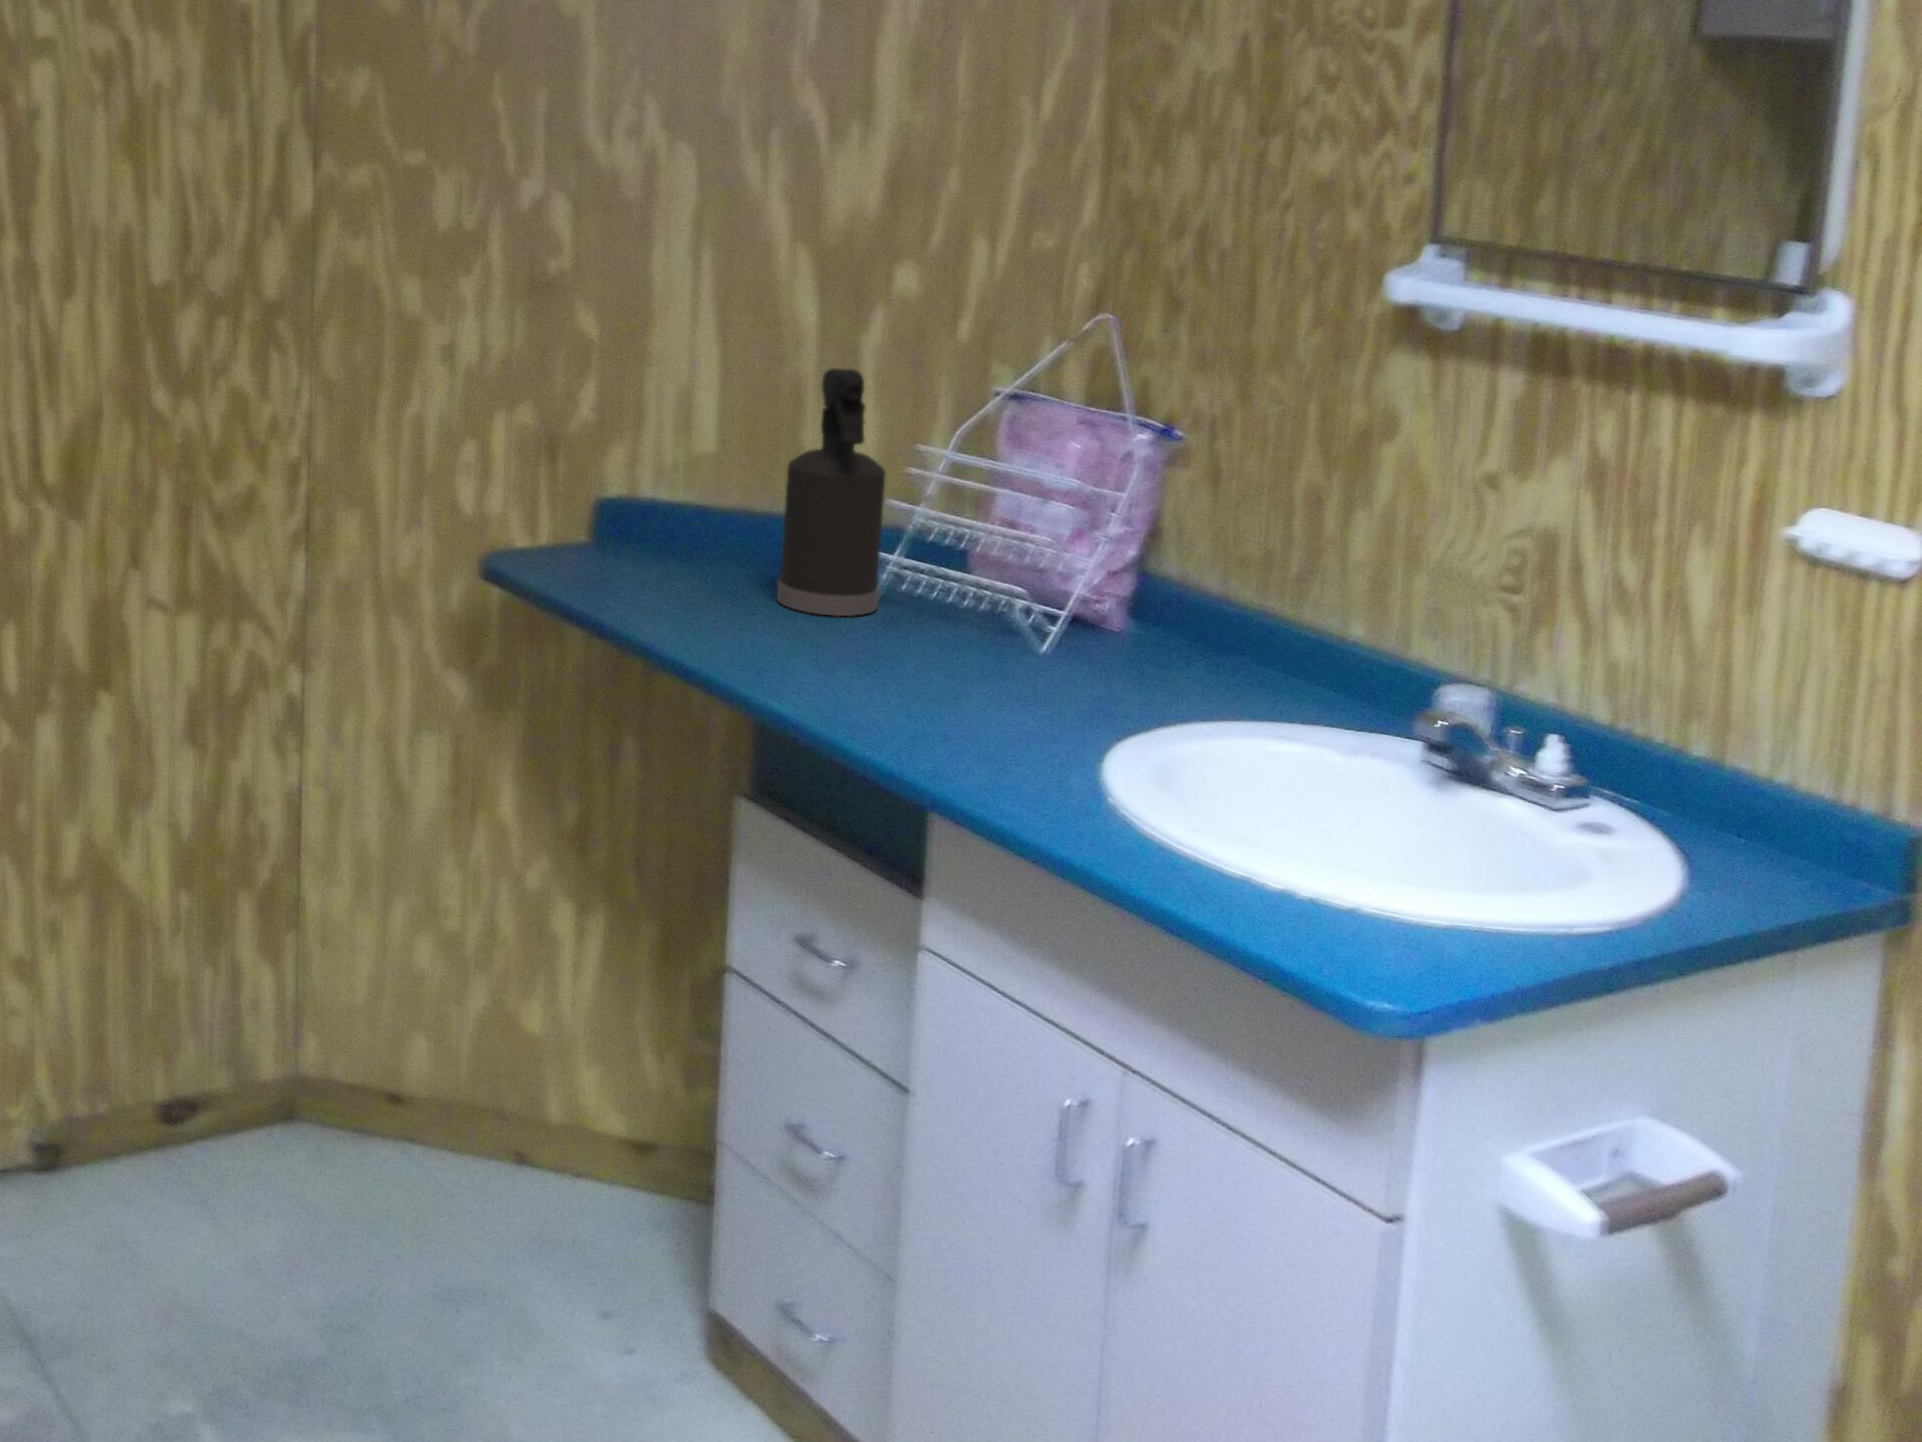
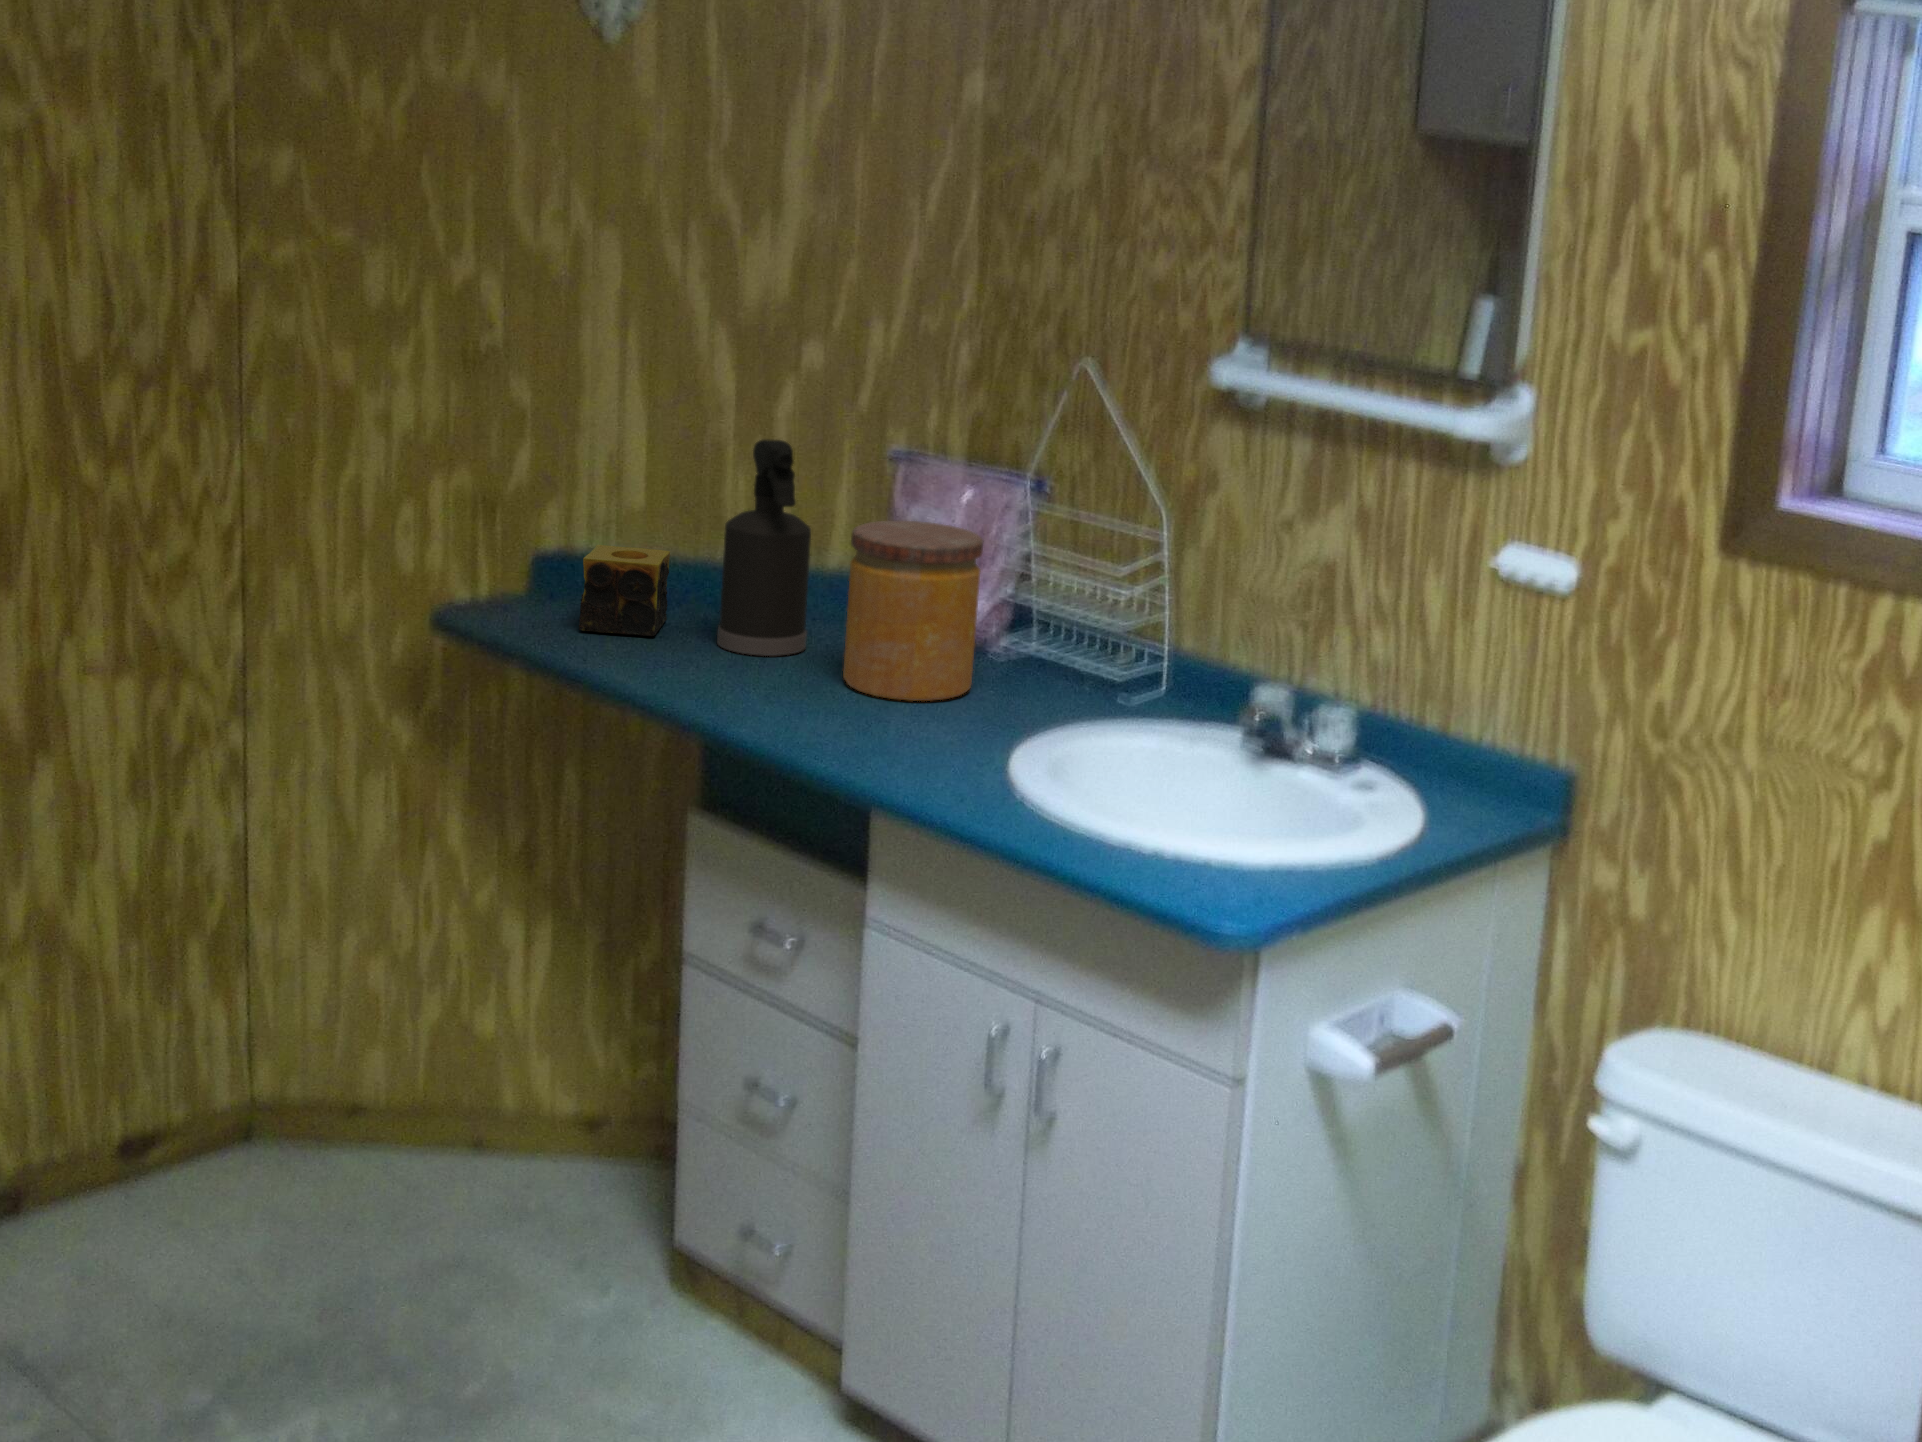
jar: none [912,463,1084,678] -> present [843,520,984,701]
candle: none [628,484,732,587] -> present [579,545,670,636]

